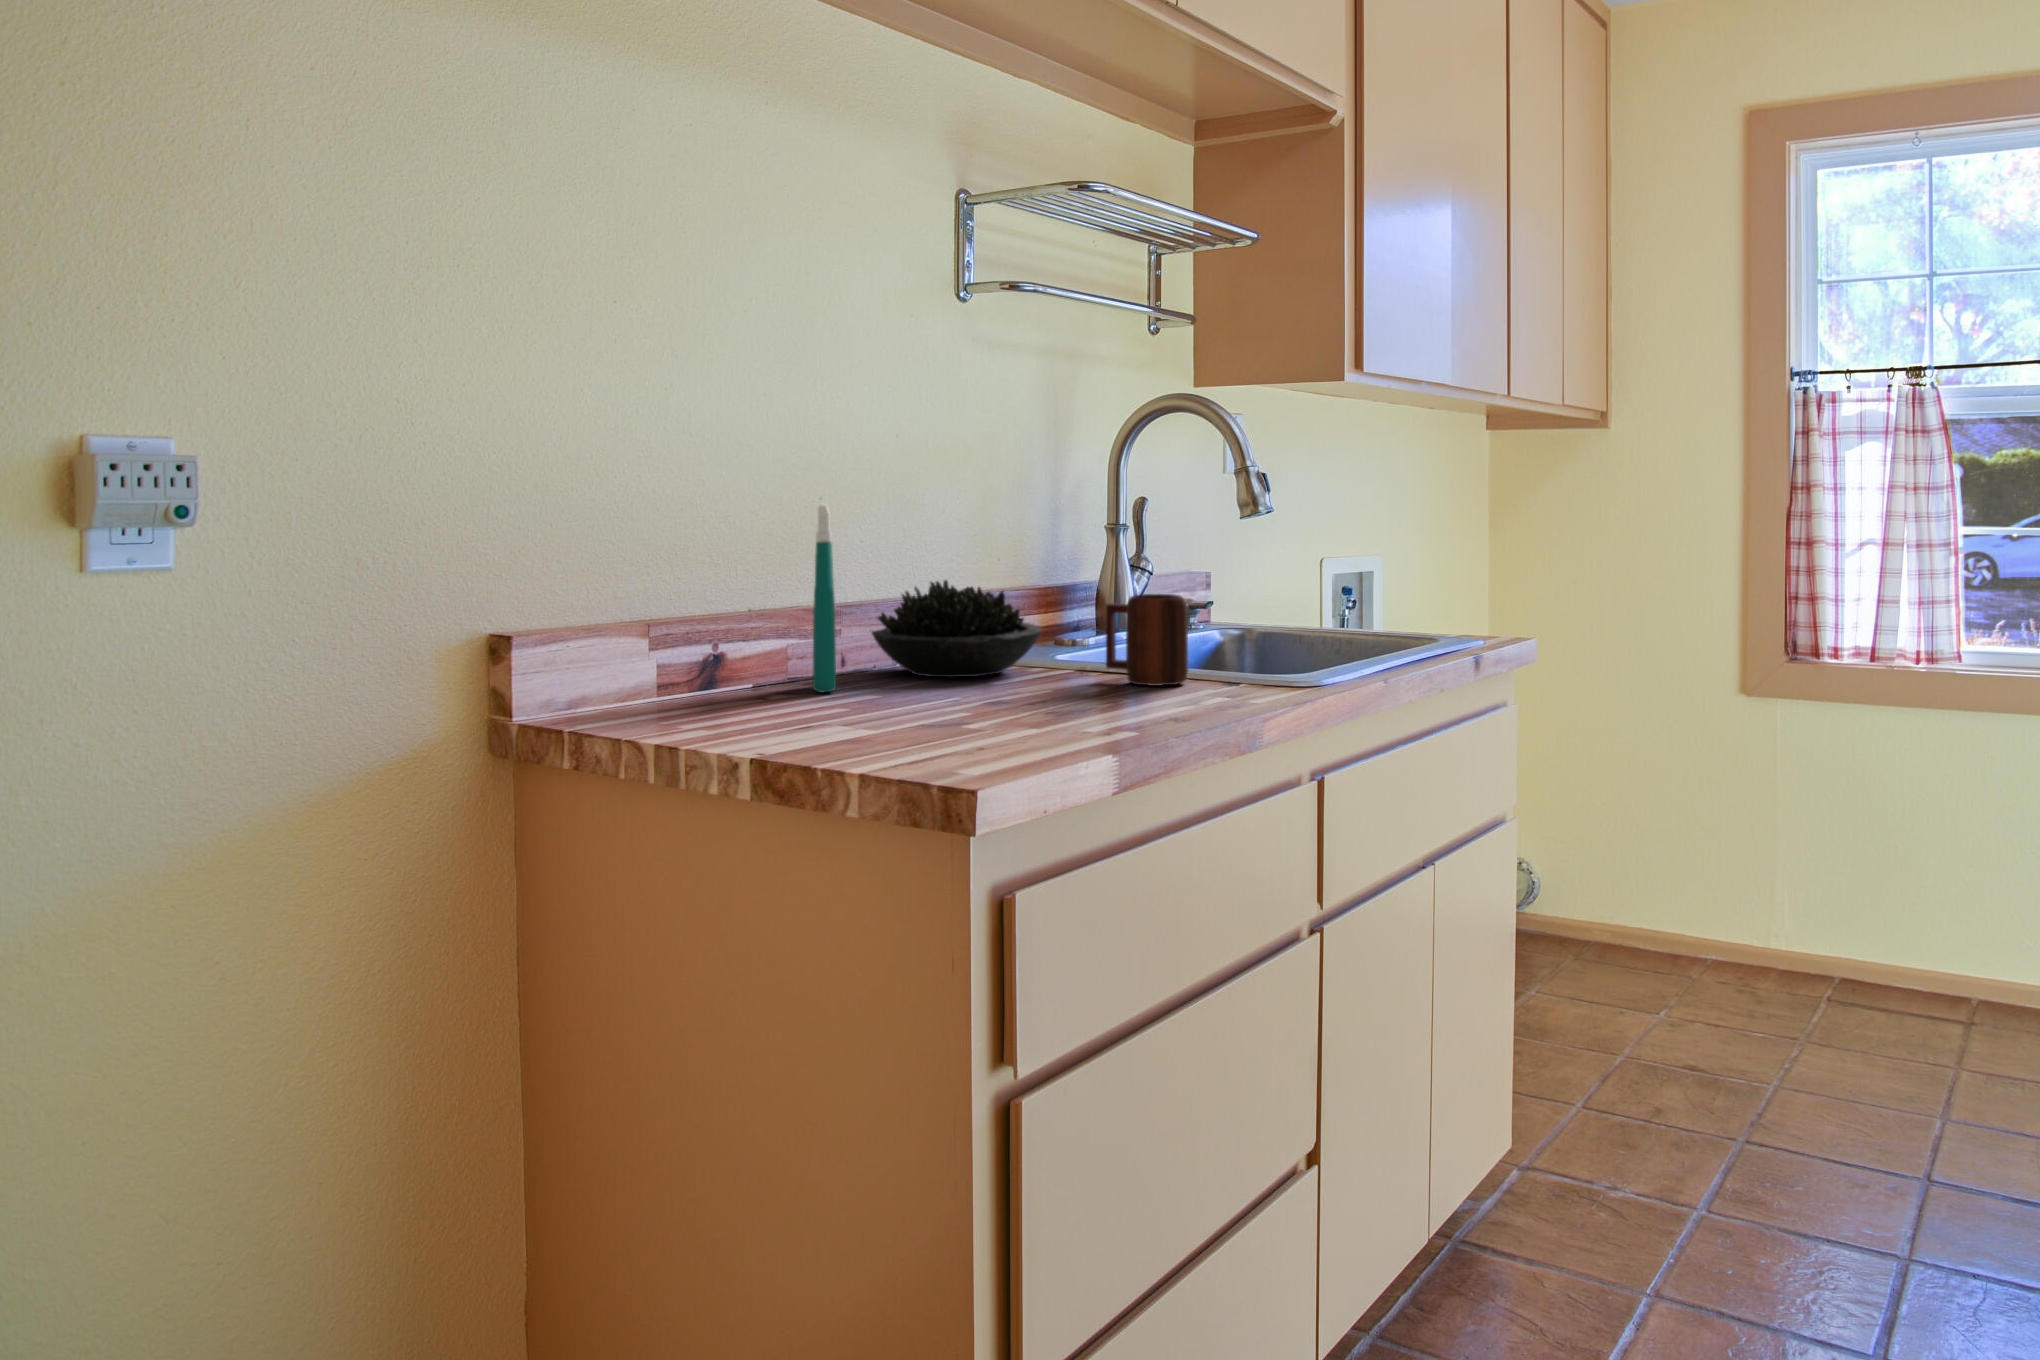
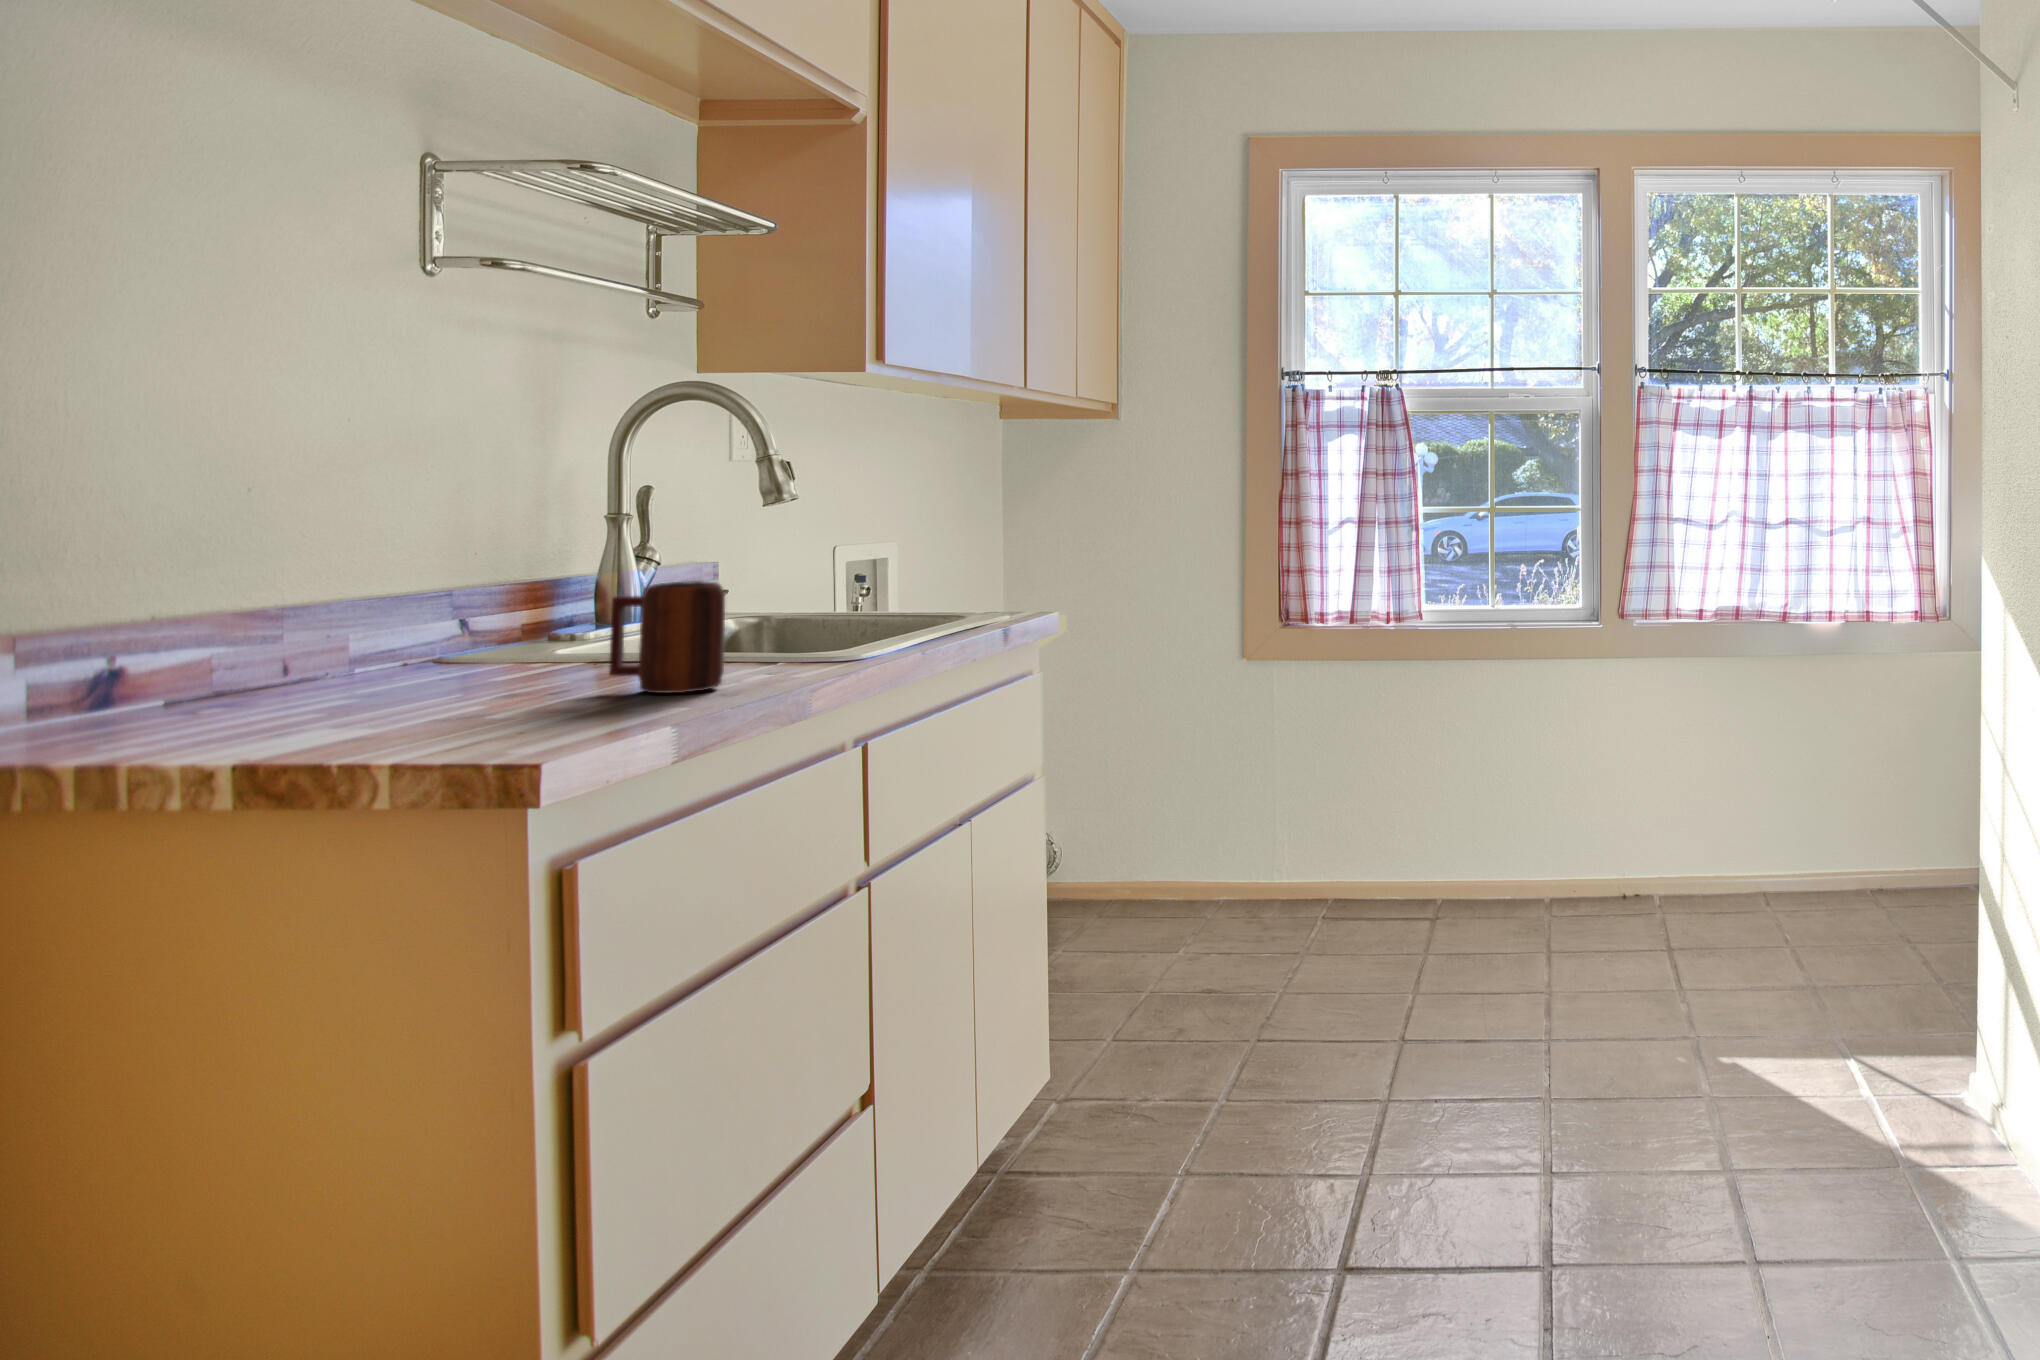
spray bottle: present [813,503,836,692] -> none [126,470,173,740]
succulent plant: present [872,580,1042,677] -> none [239,575,517,704]

